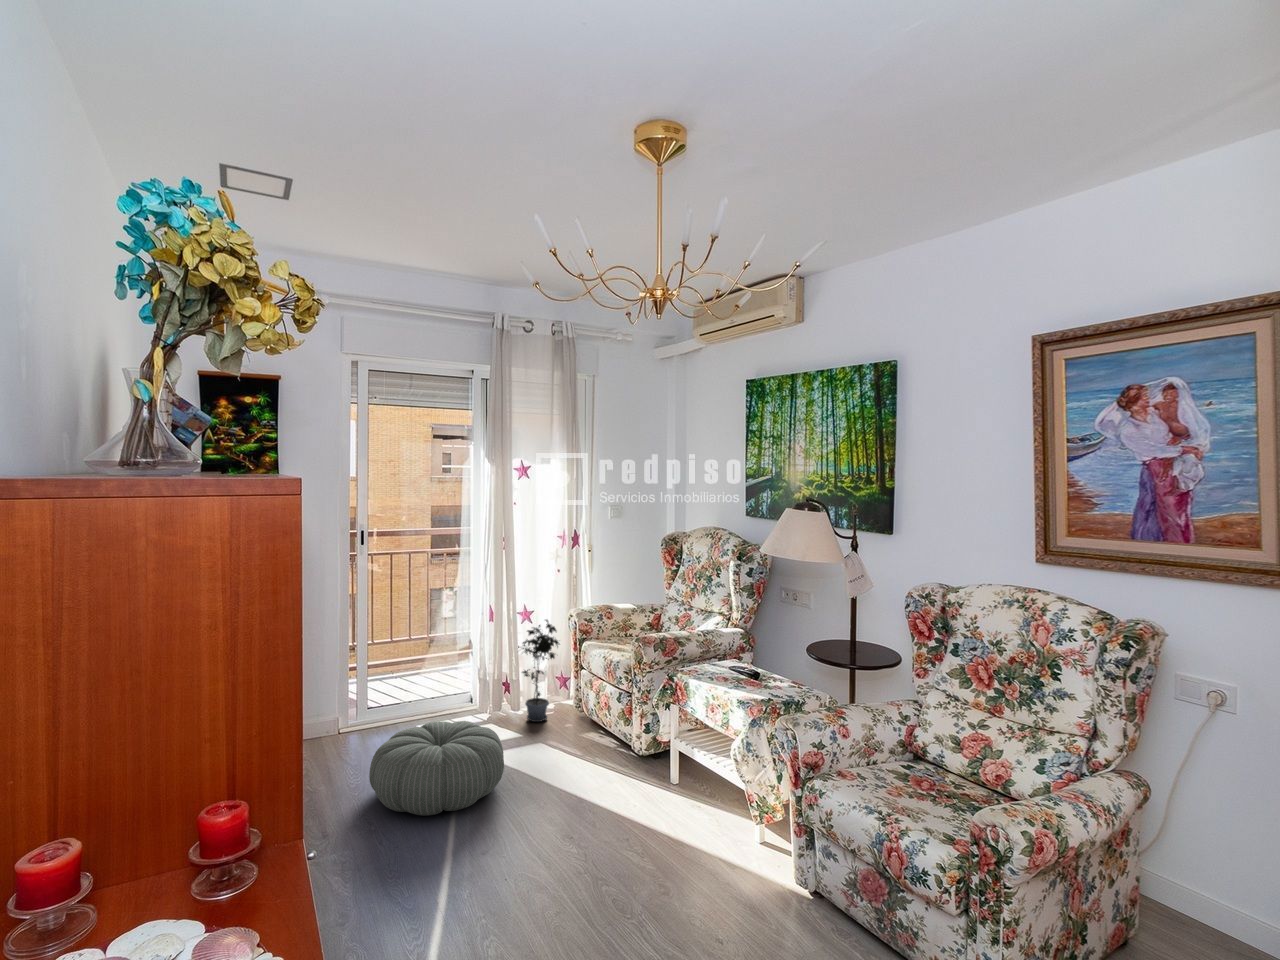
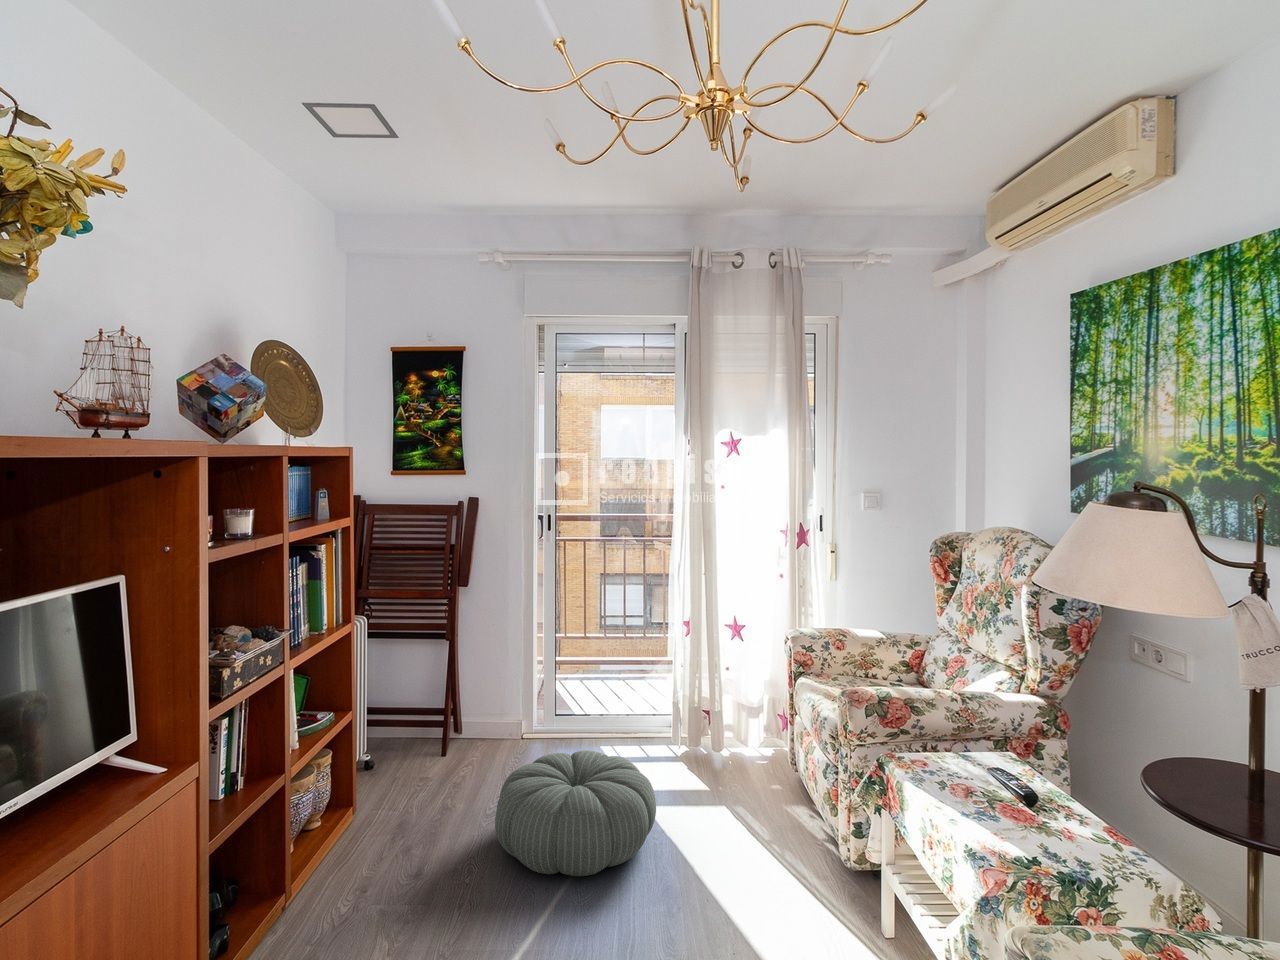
potted plant: present [522,620,559,722] -> none [718,639,776,771]

